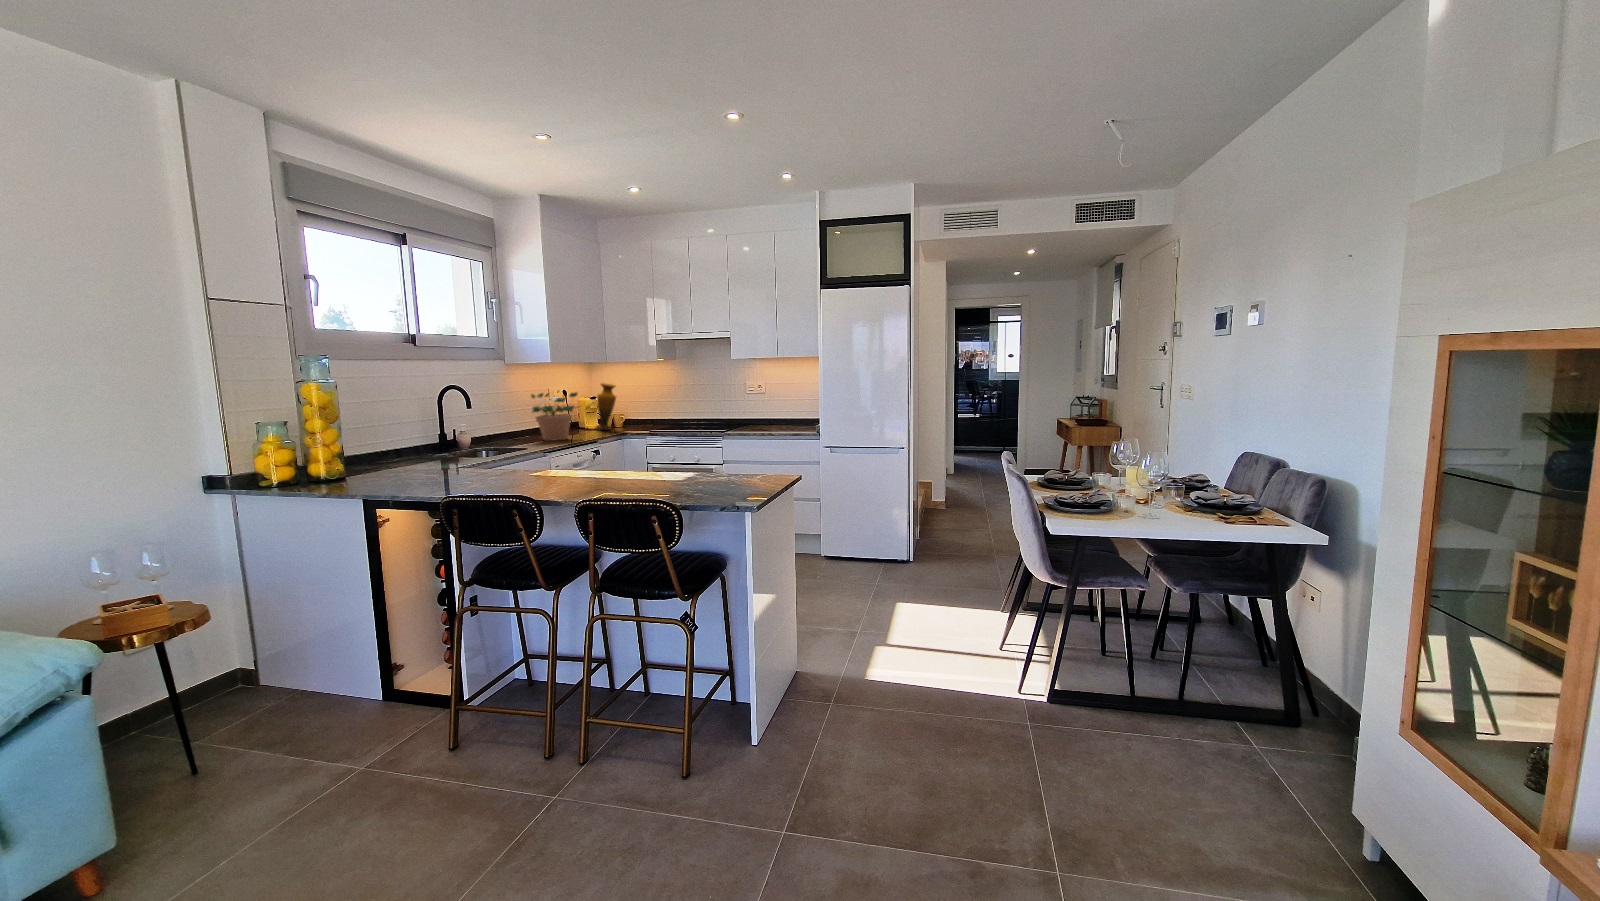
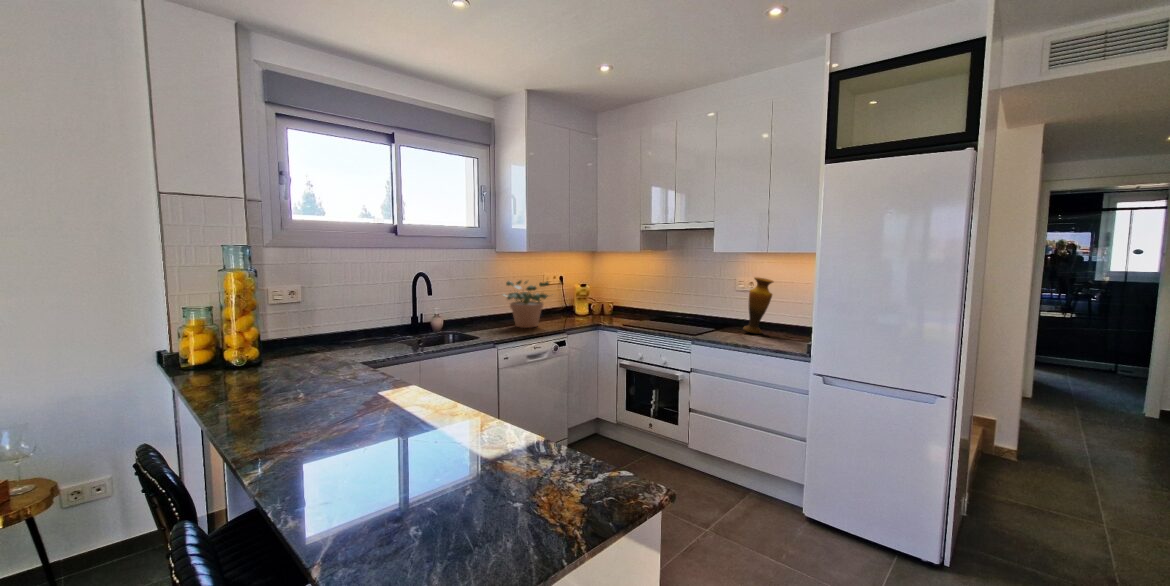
vase: present [596,383,616,430] -> present [743,277,774,334]

